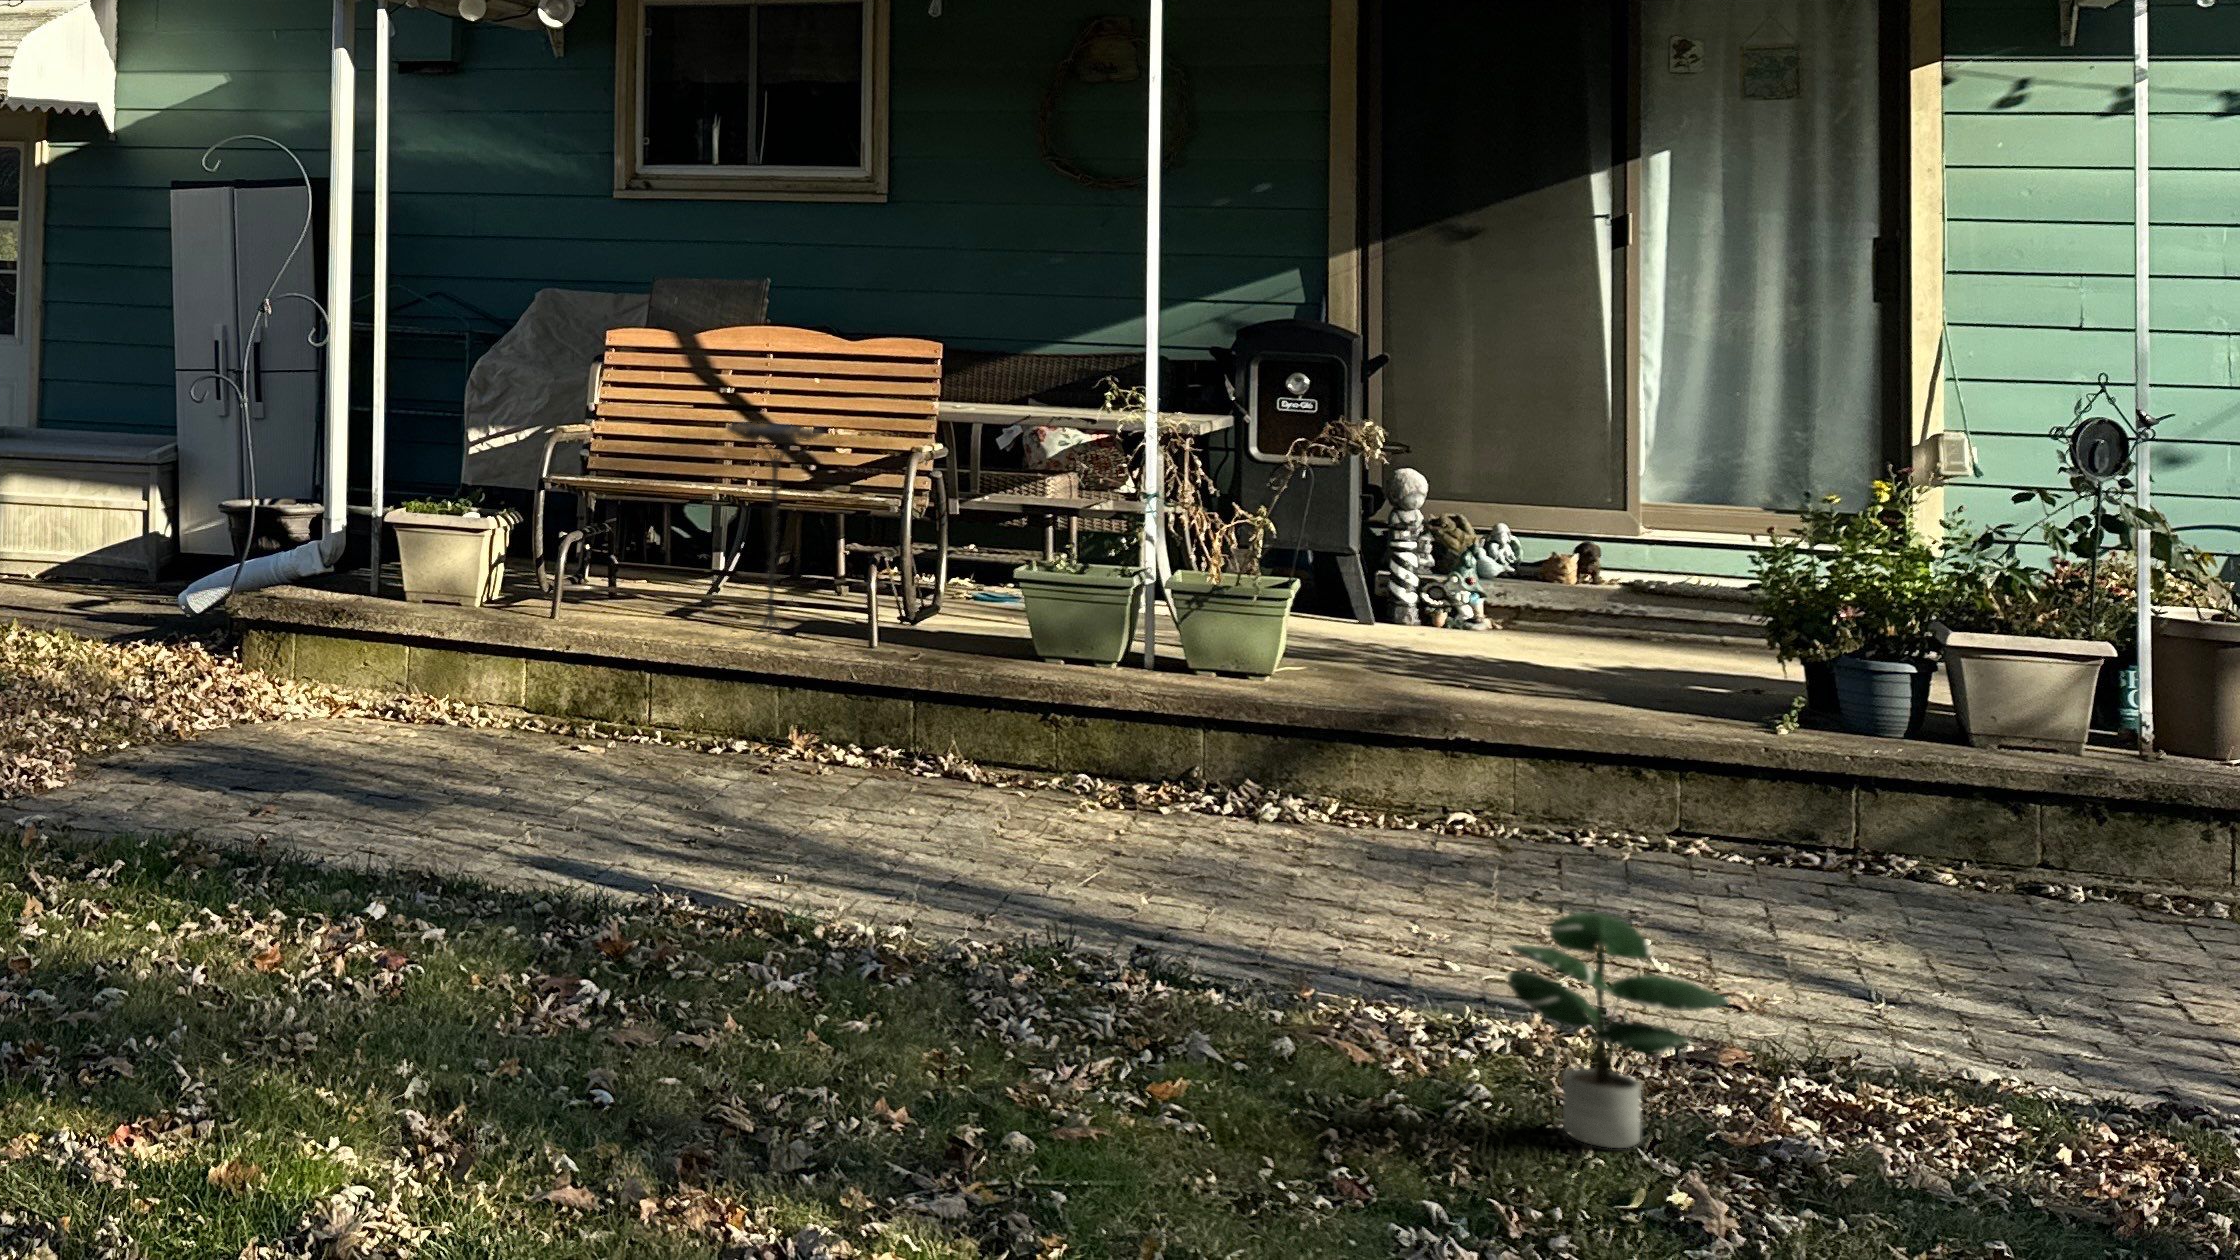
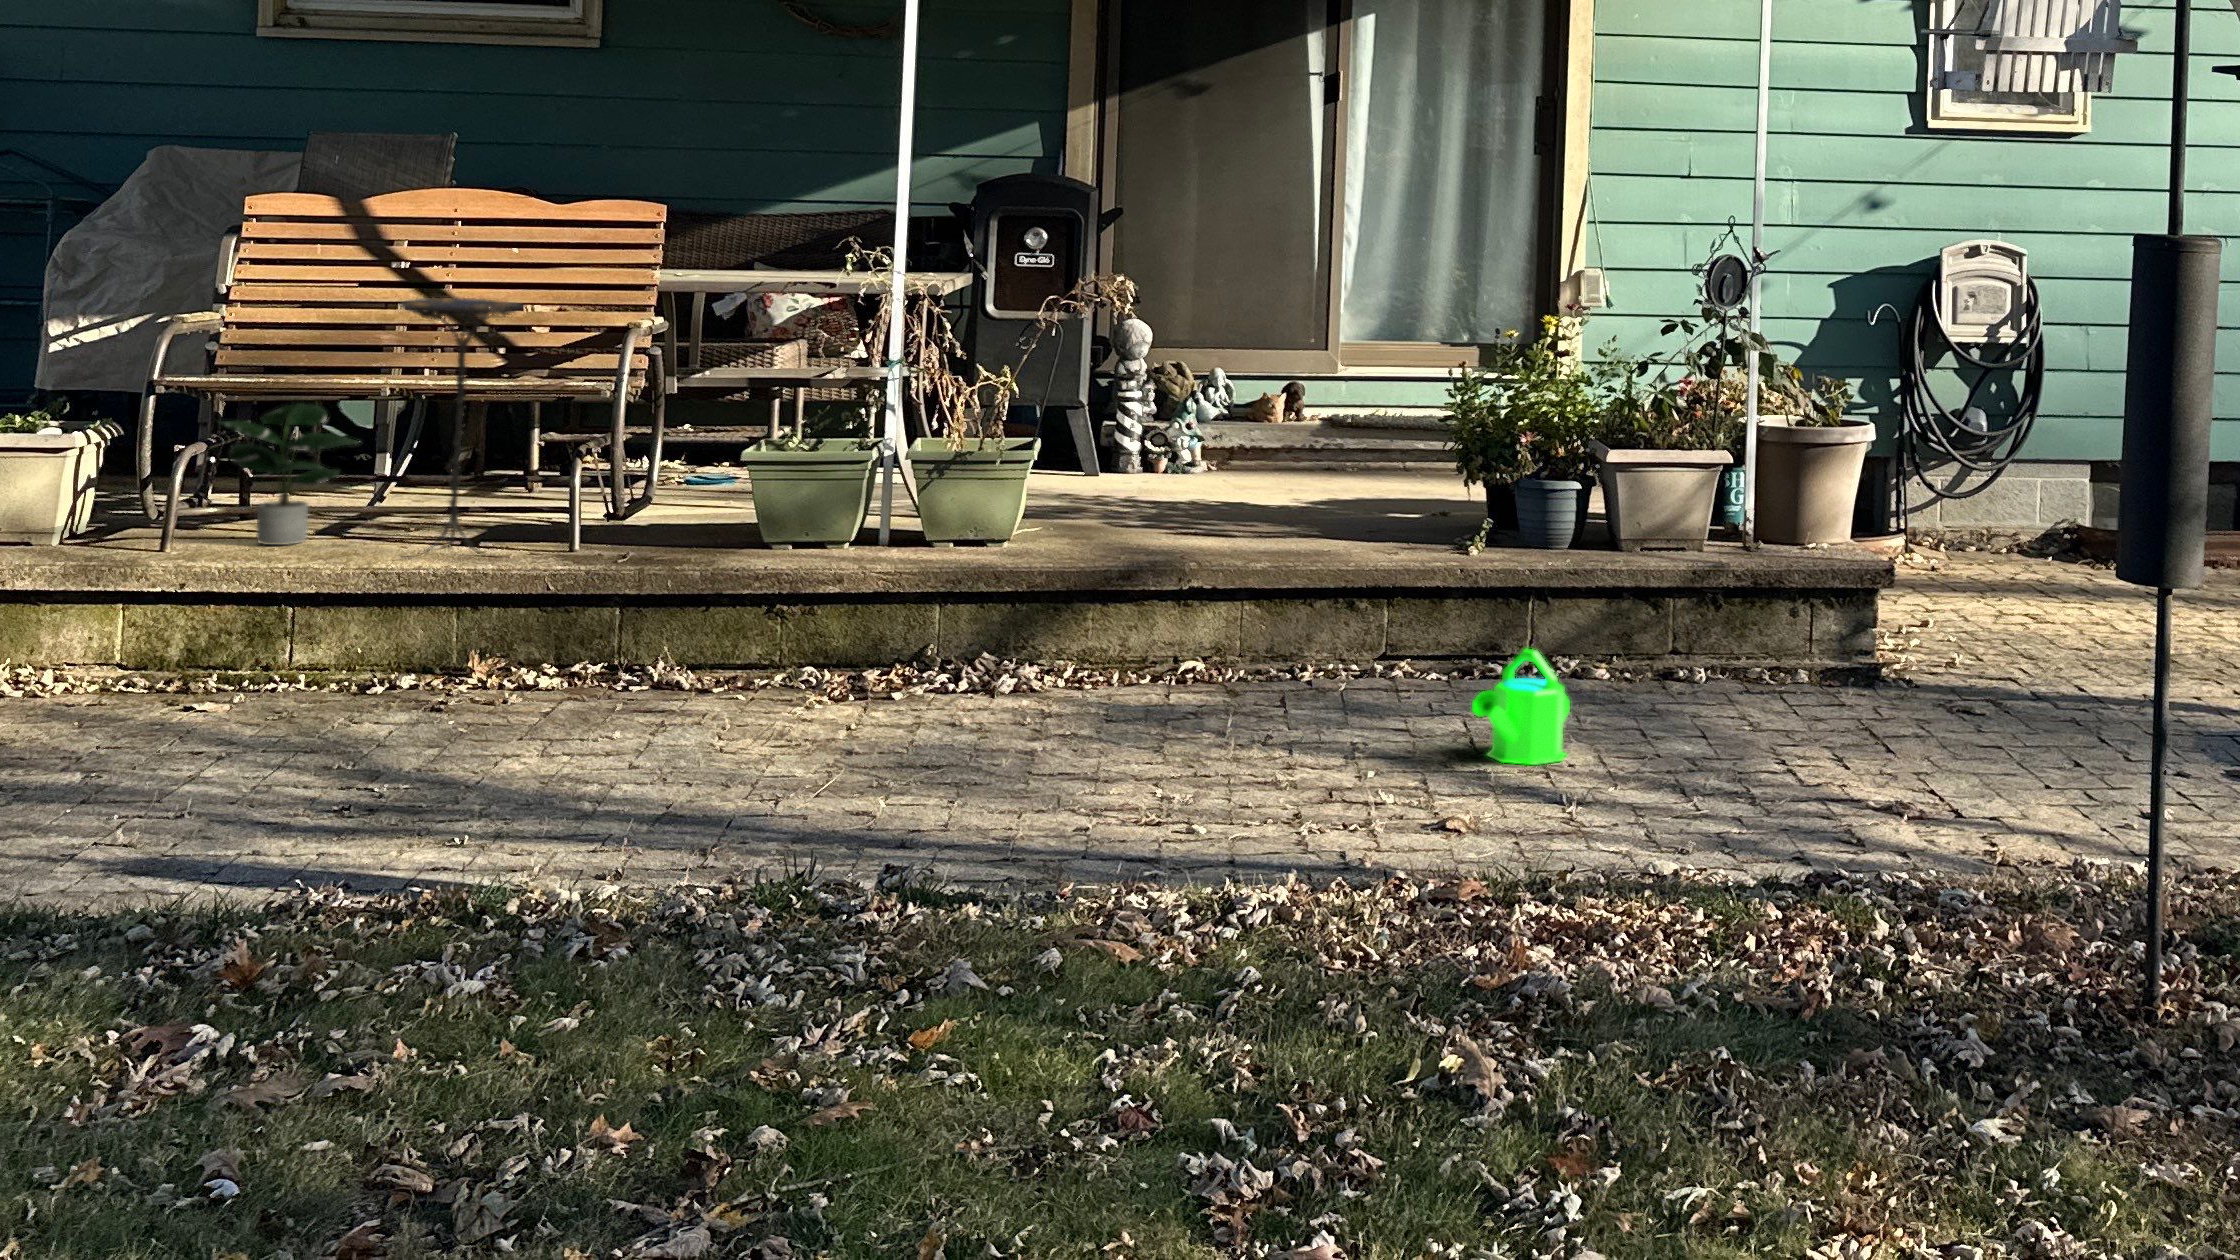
watering can: none [1764,834,1894,962] -> present [1472,649,1570,765]
potted plant: present [1508,912,1729,1148] -> present [220,403,357,545]

